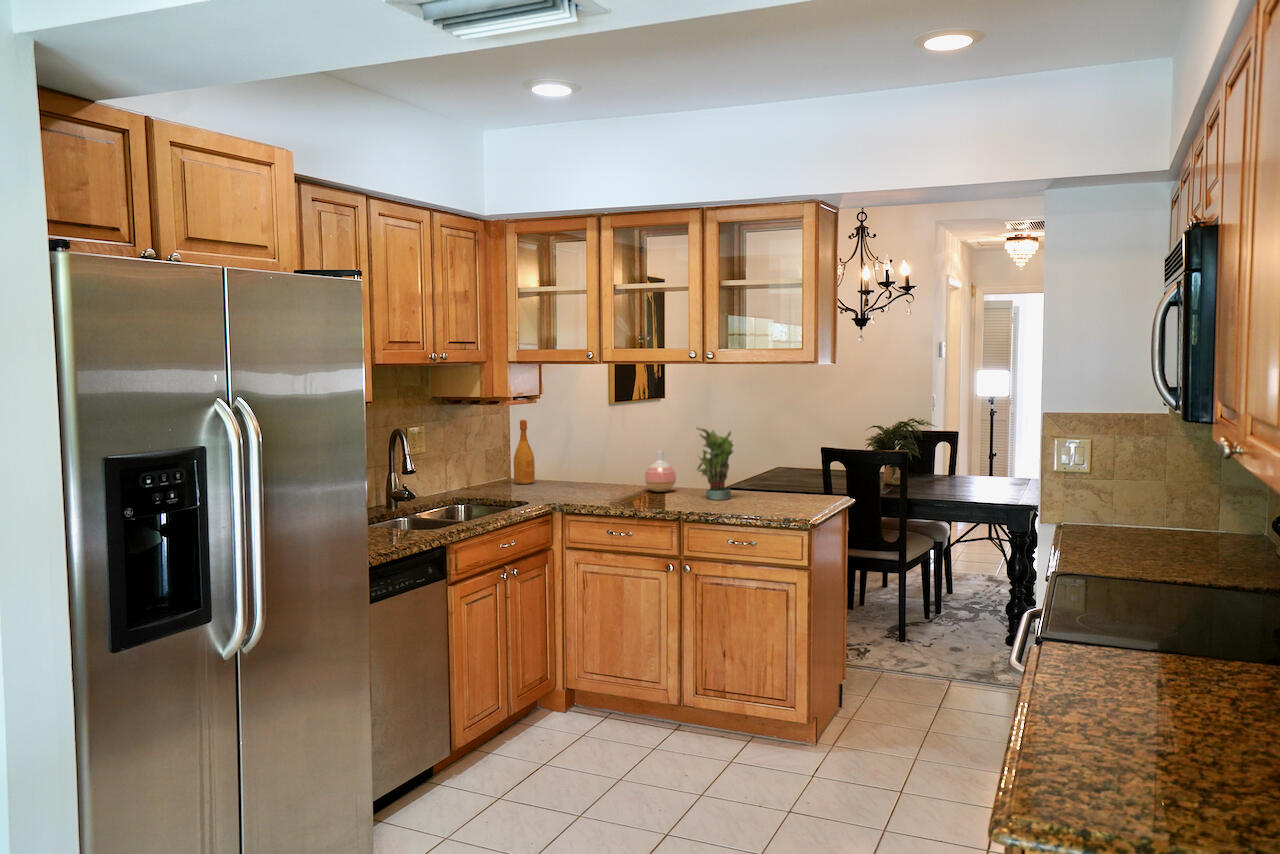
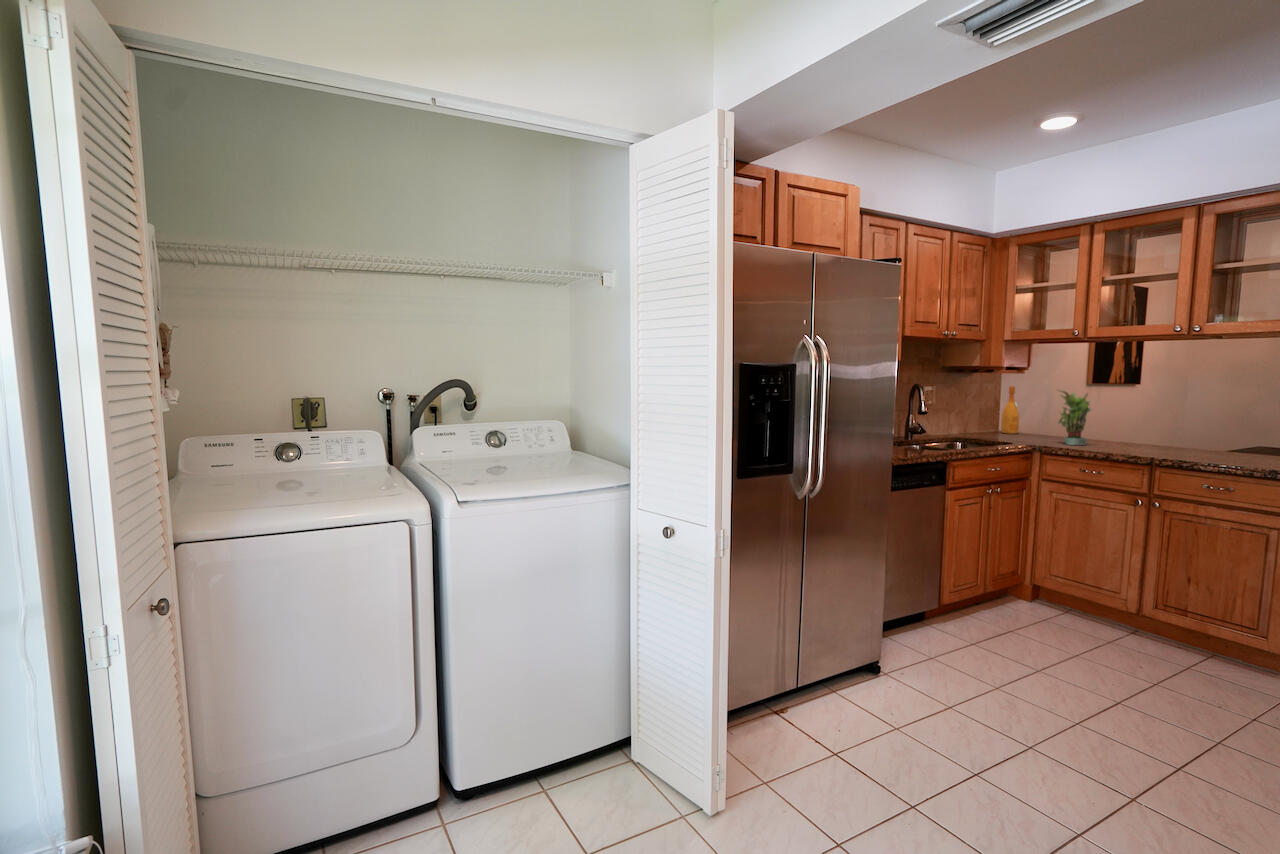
potted plant: present [697,427,733,500] -> present [1059,390,1092,445]
vase: present [645,451,676,492] -> none [1120,412,1152,446]

